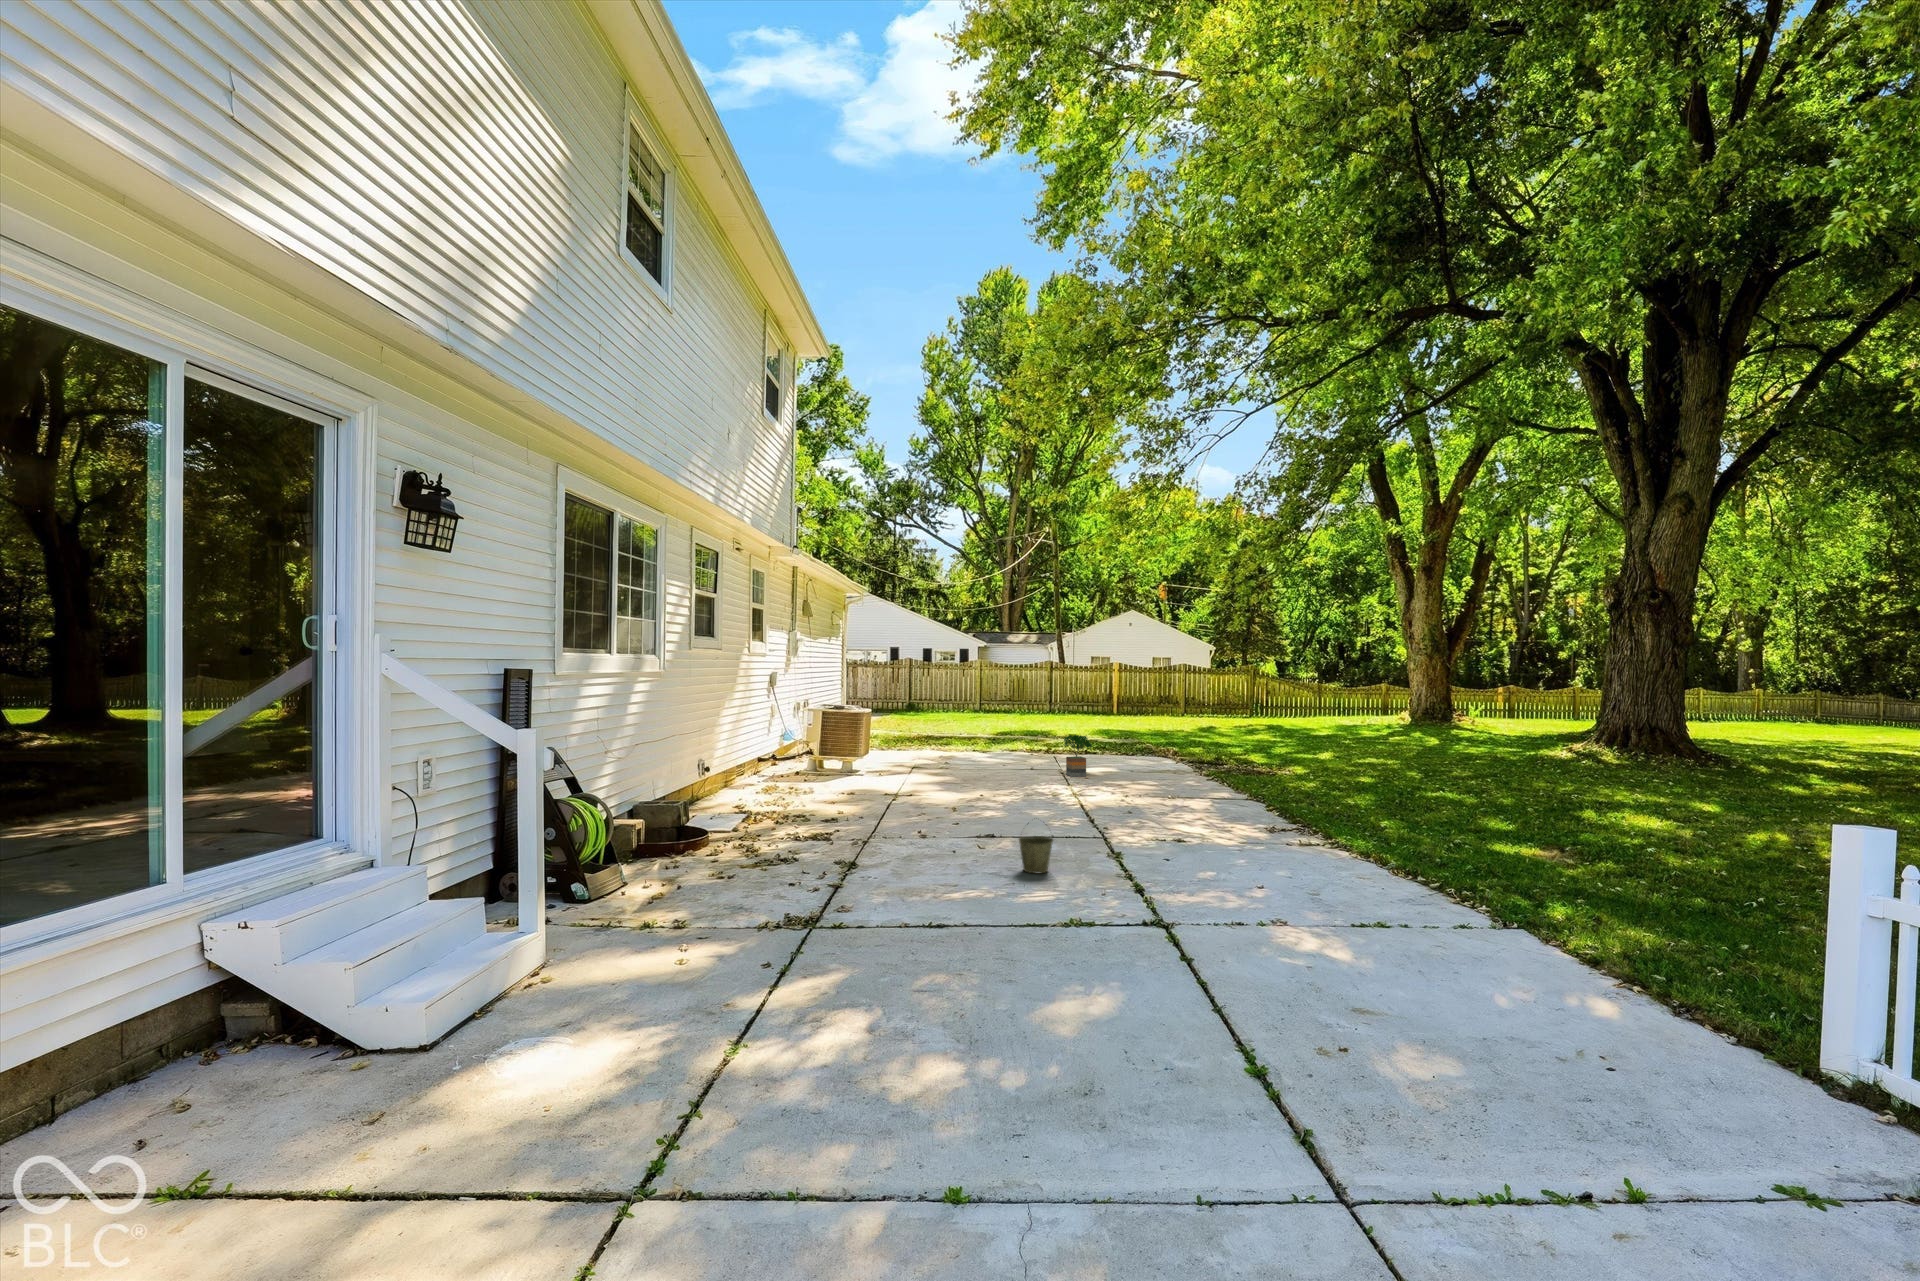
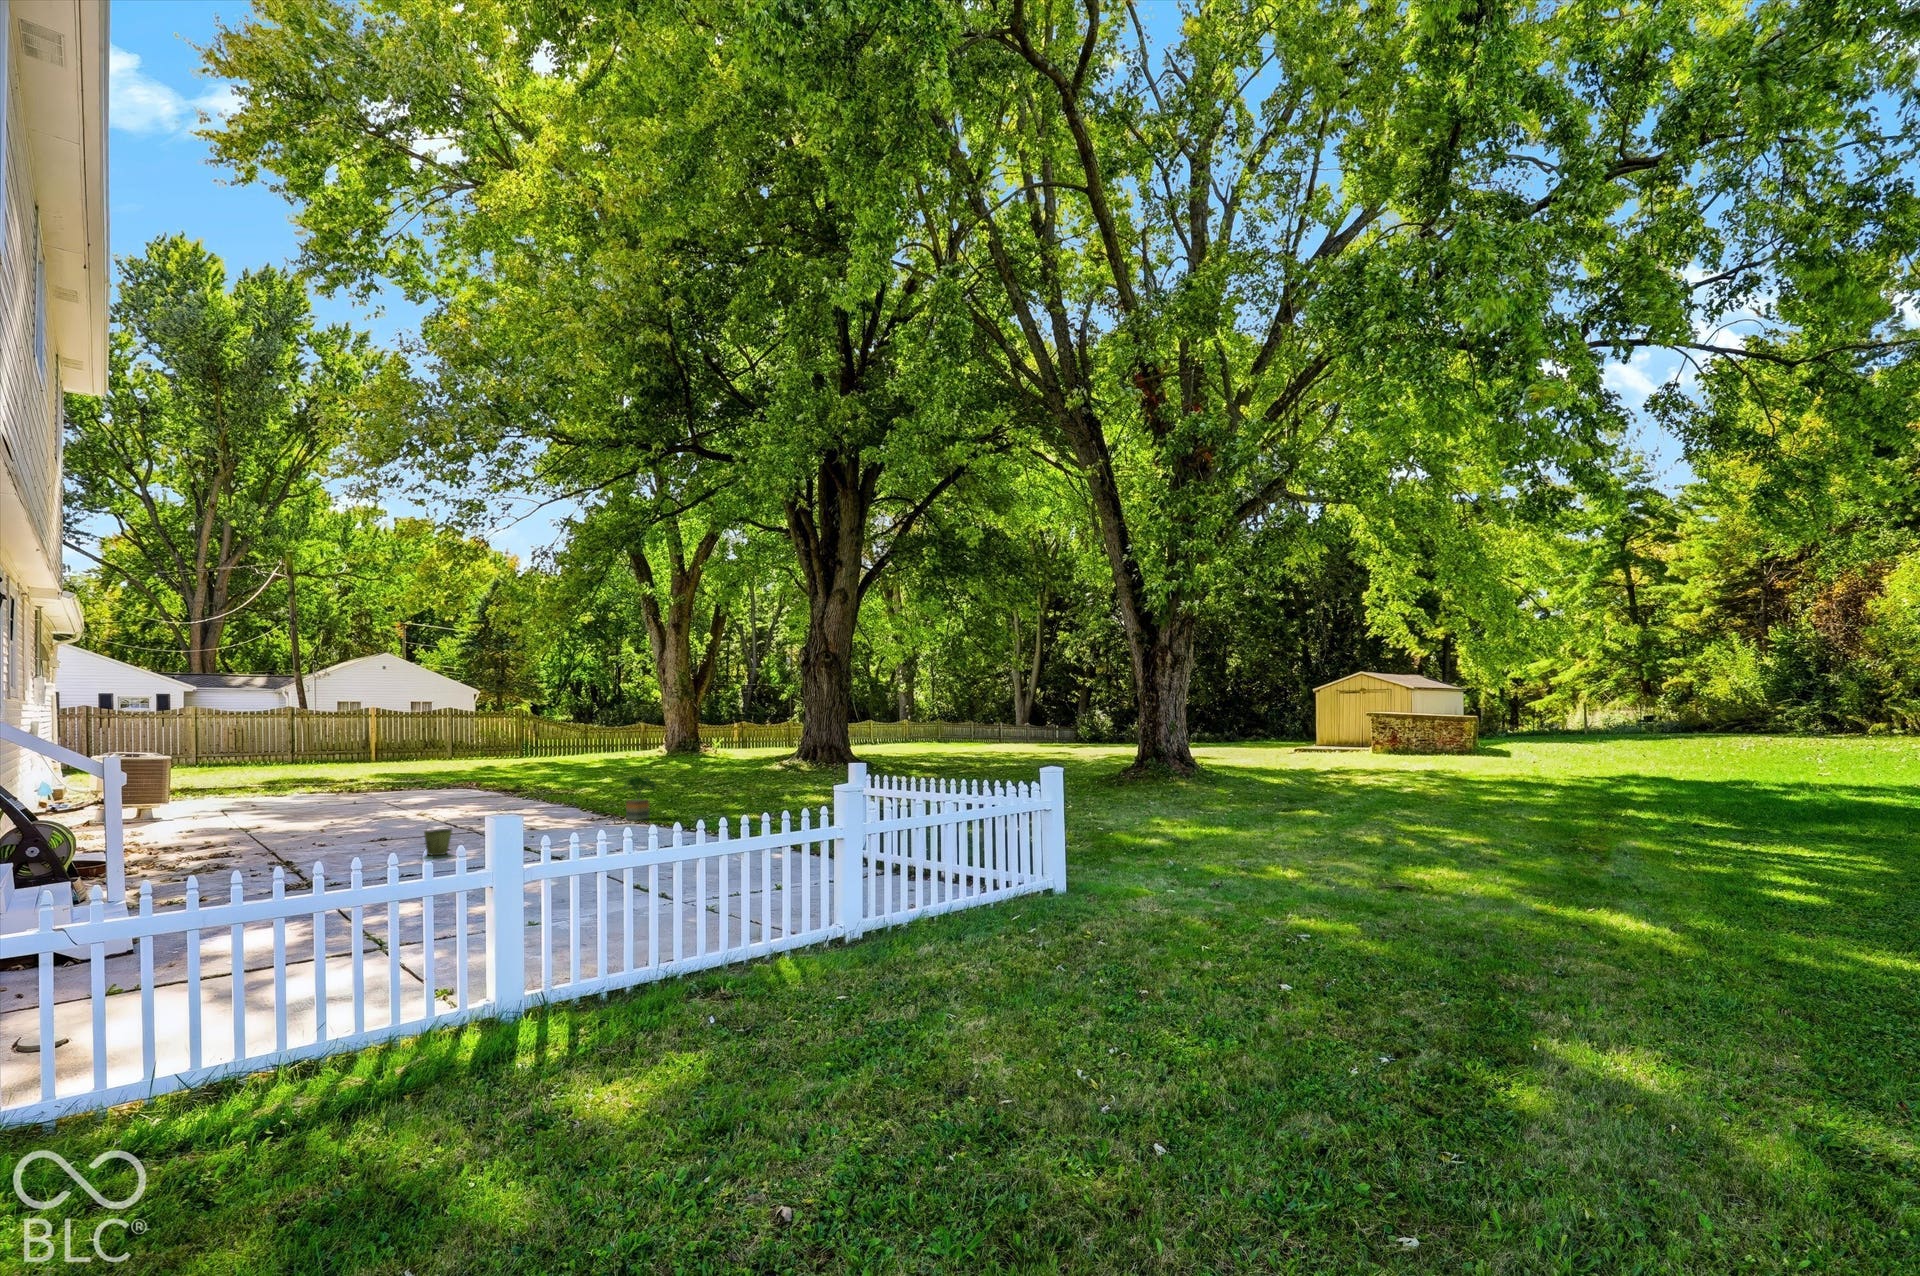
potted tree: present [1064,735,1092,777] -> present [624,777,656,820]

